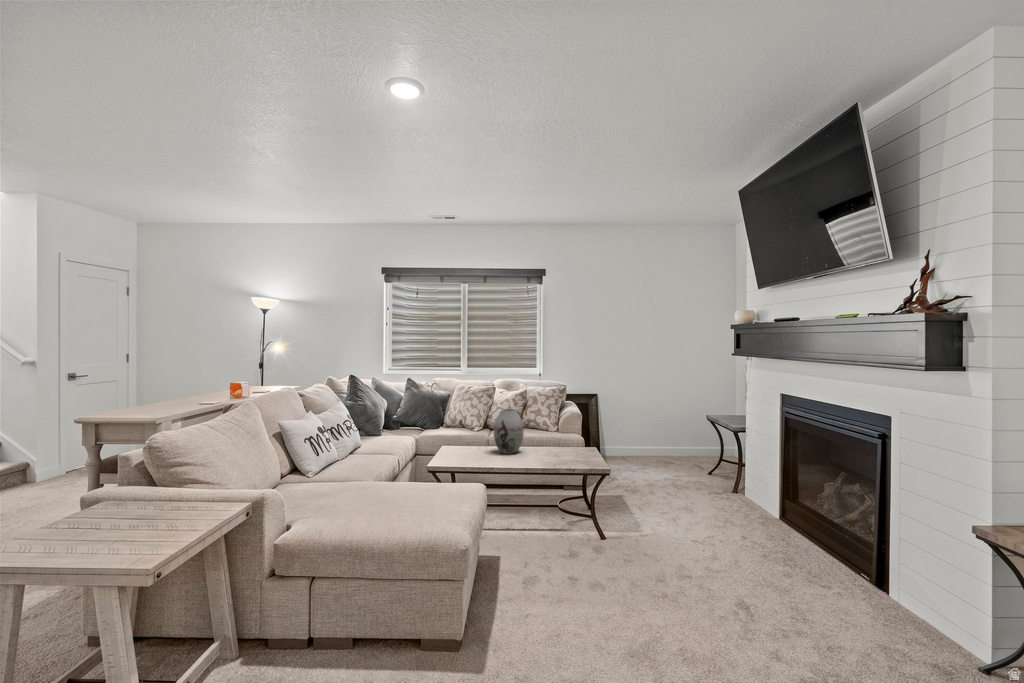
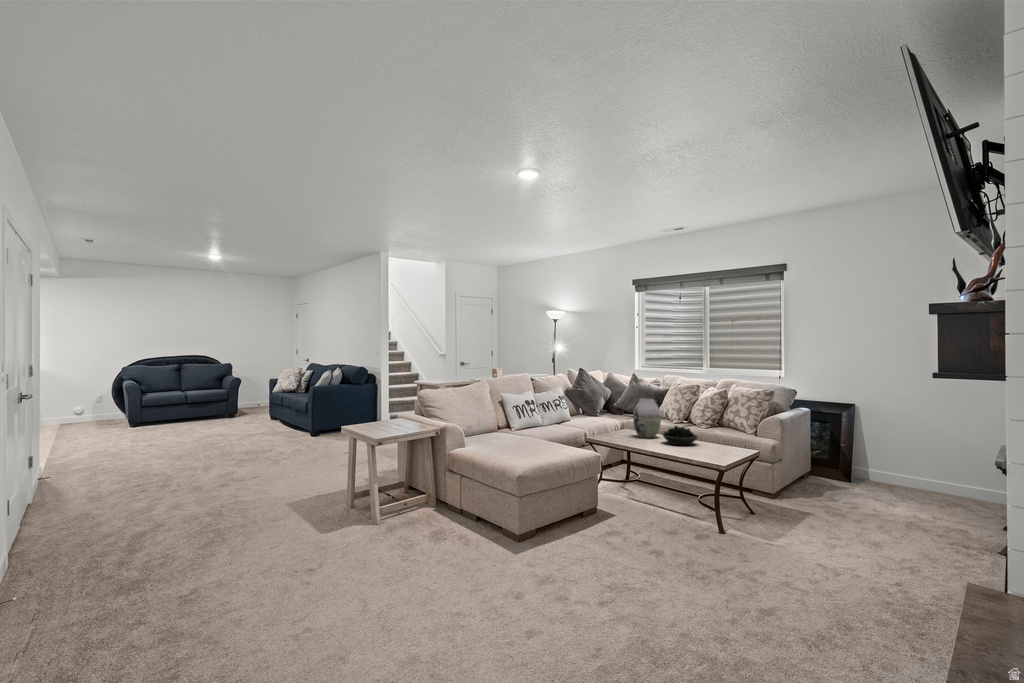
succulent plant: none [541,435,577,456] -> present [663,426,698,445]

